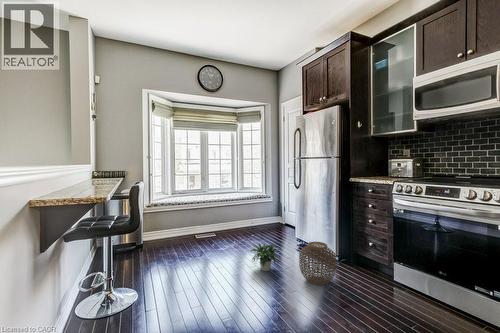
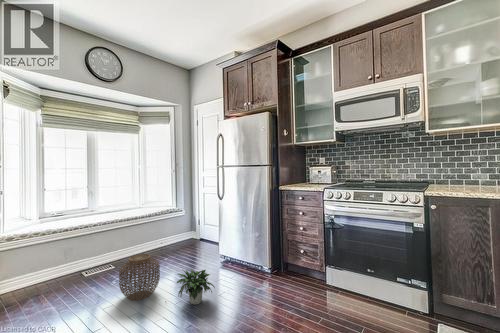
woven basket: present [299,242,336,286] -> present [119,254,160,301]

